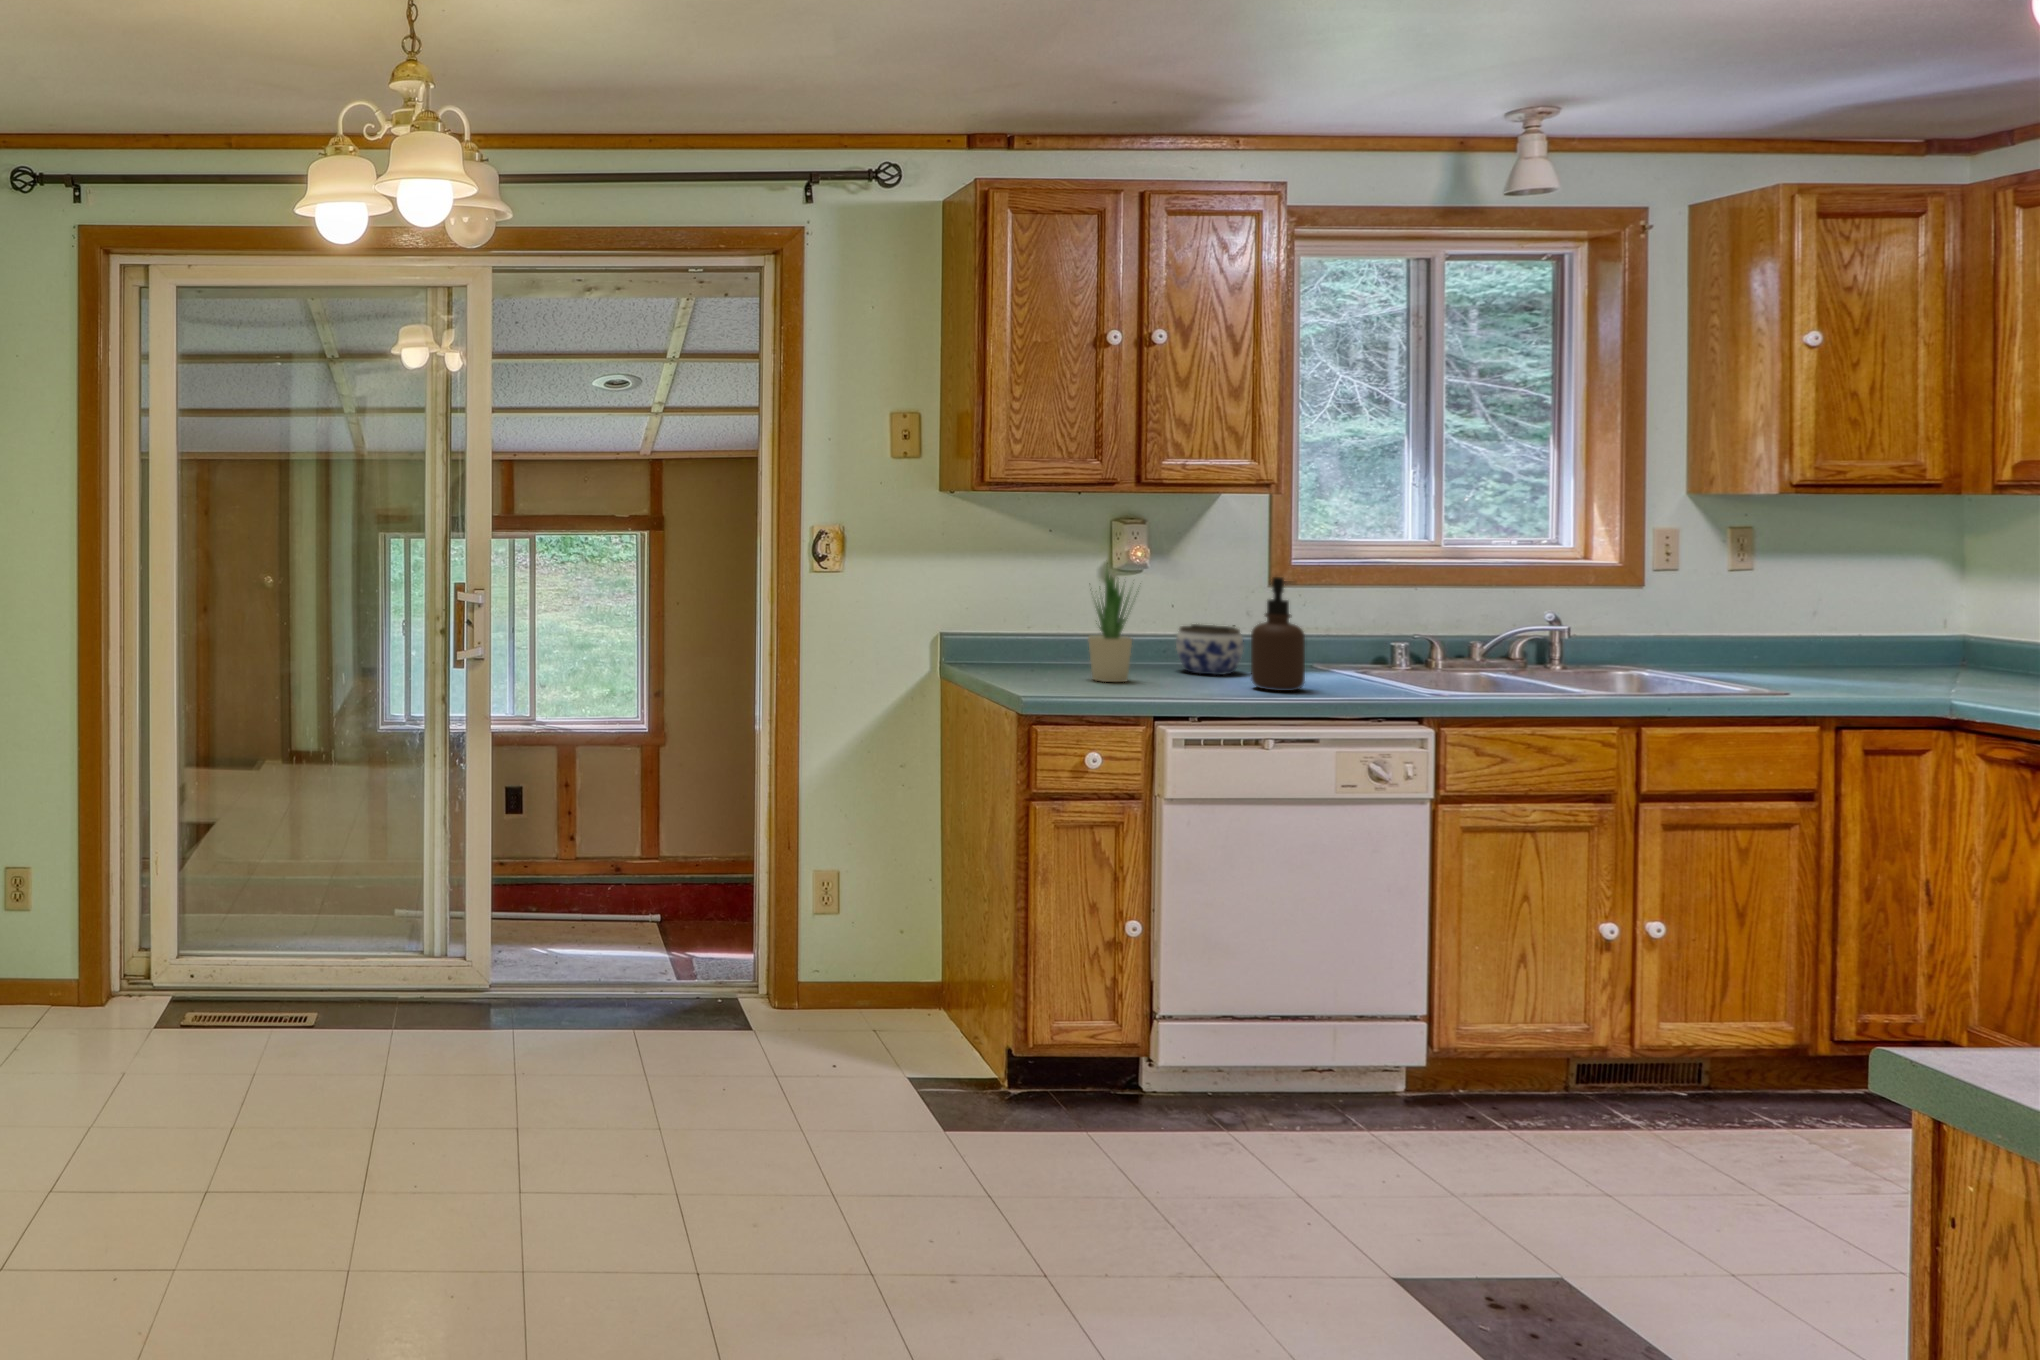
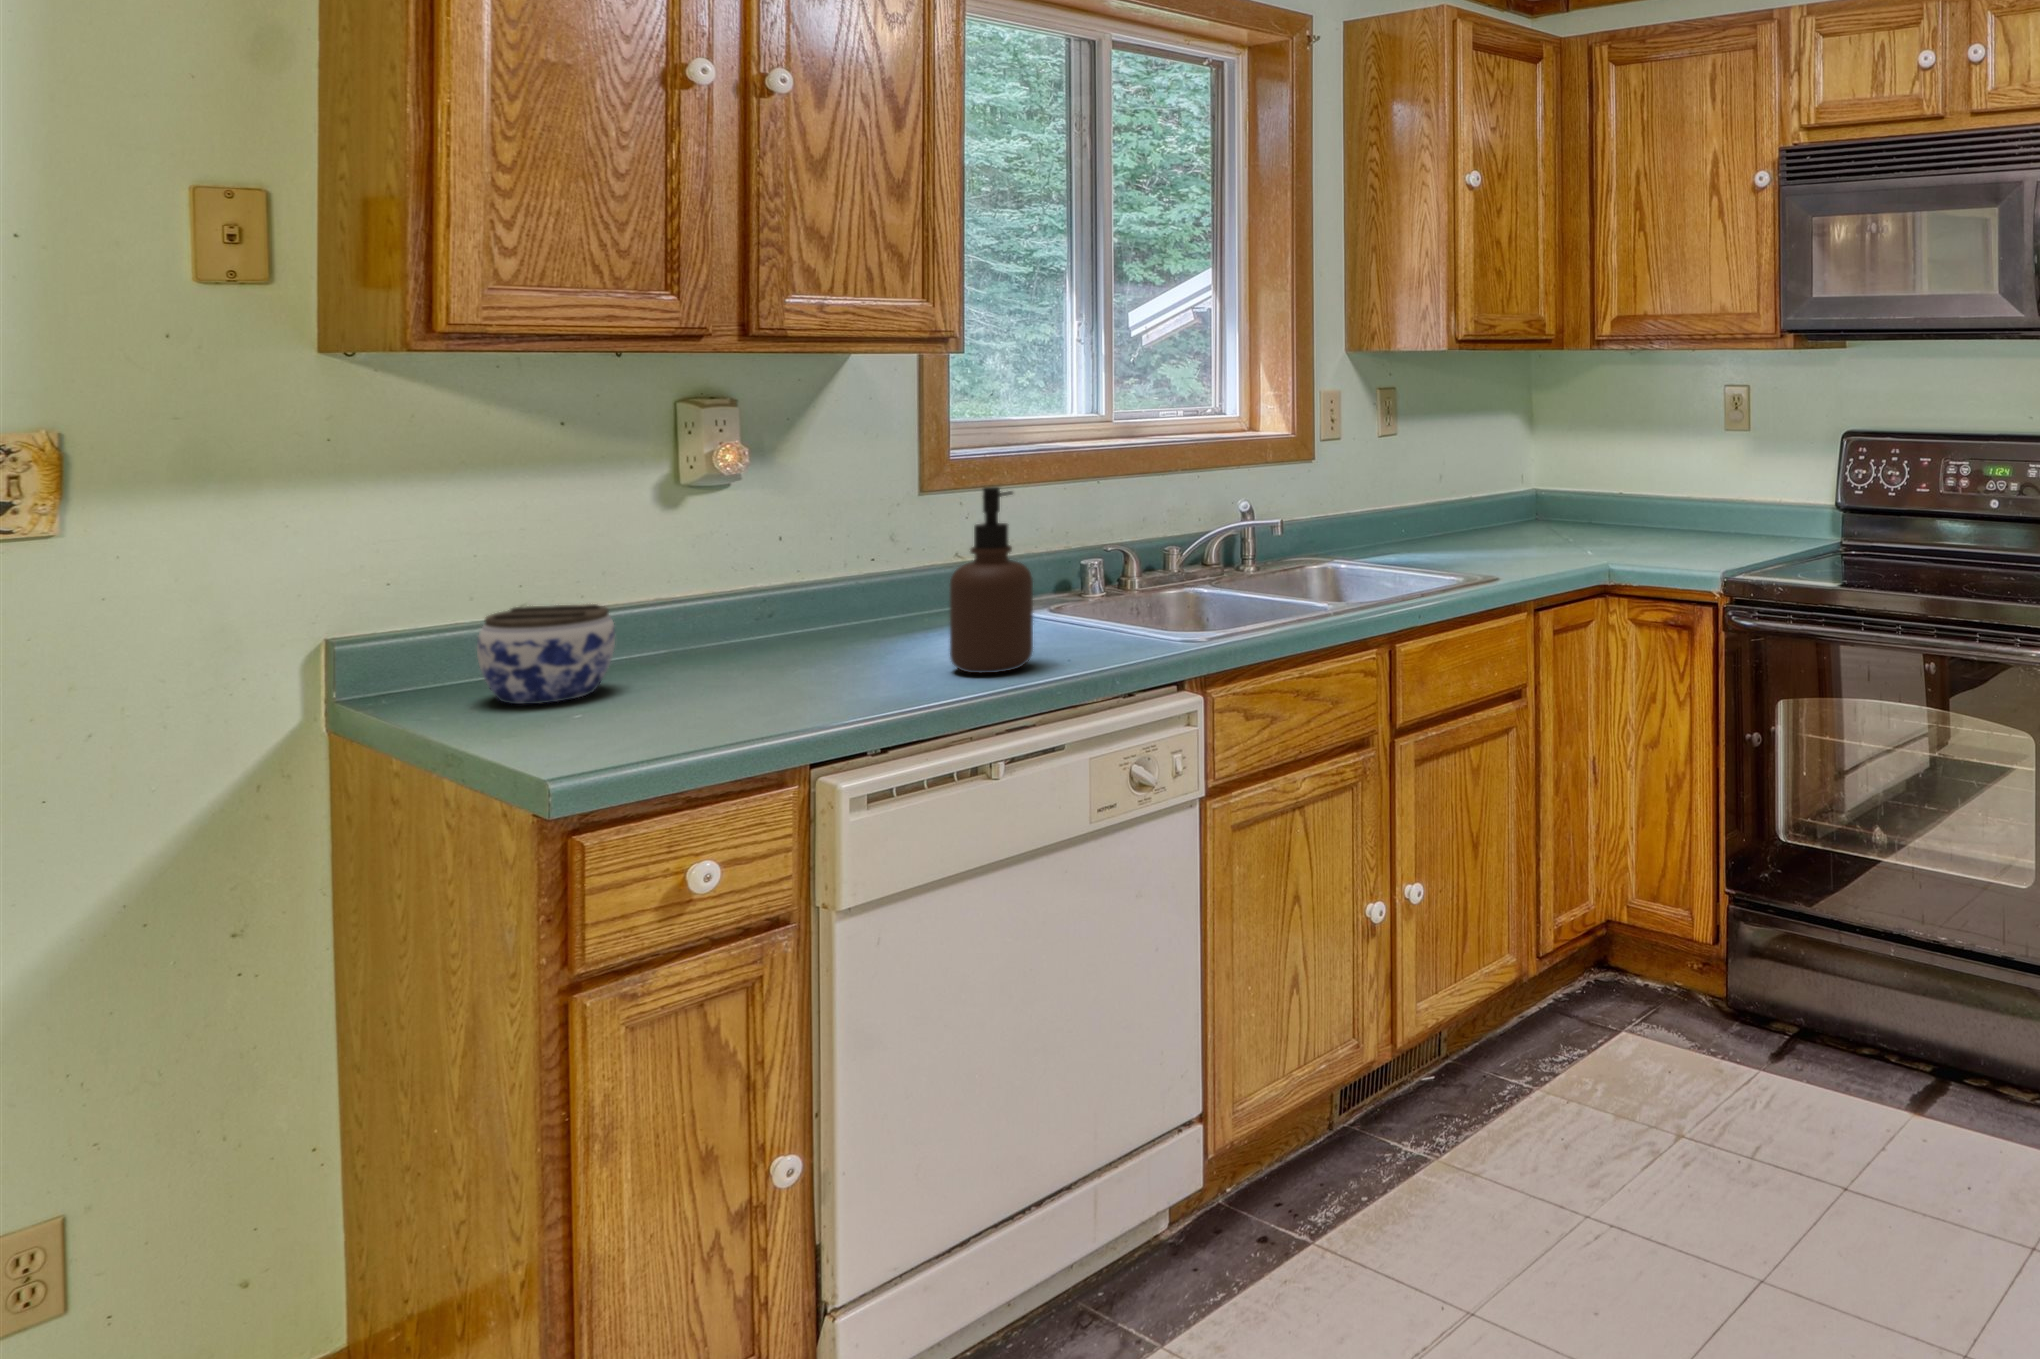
potted plant: present [1088,572,1132,682] -> none [660,478,765,705]
jar: present [1176,624,1244,675] -> present [477,604,615,704]

